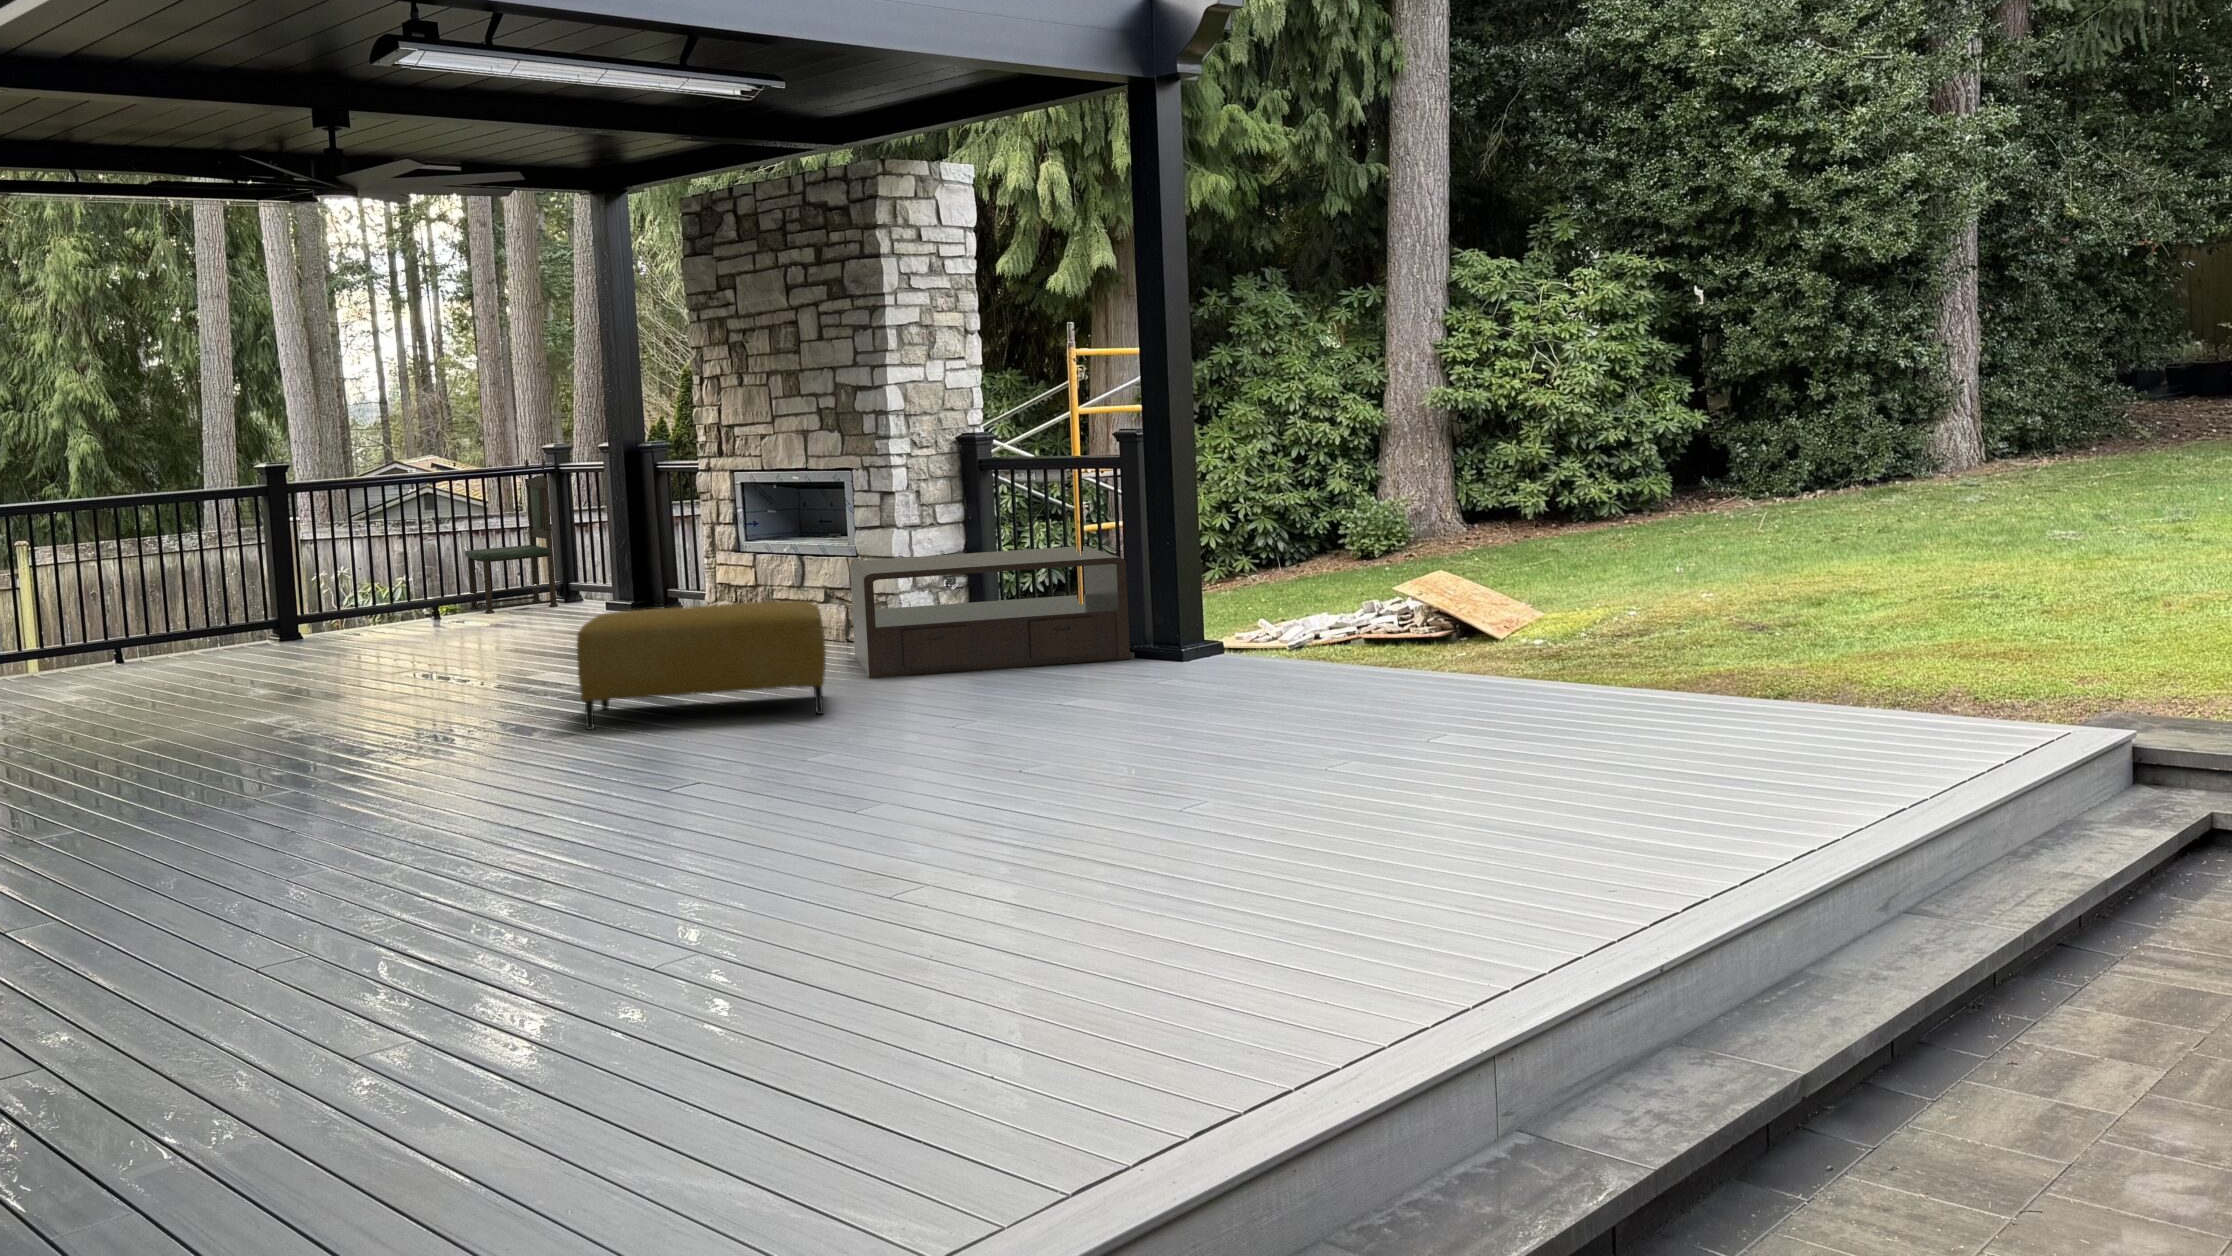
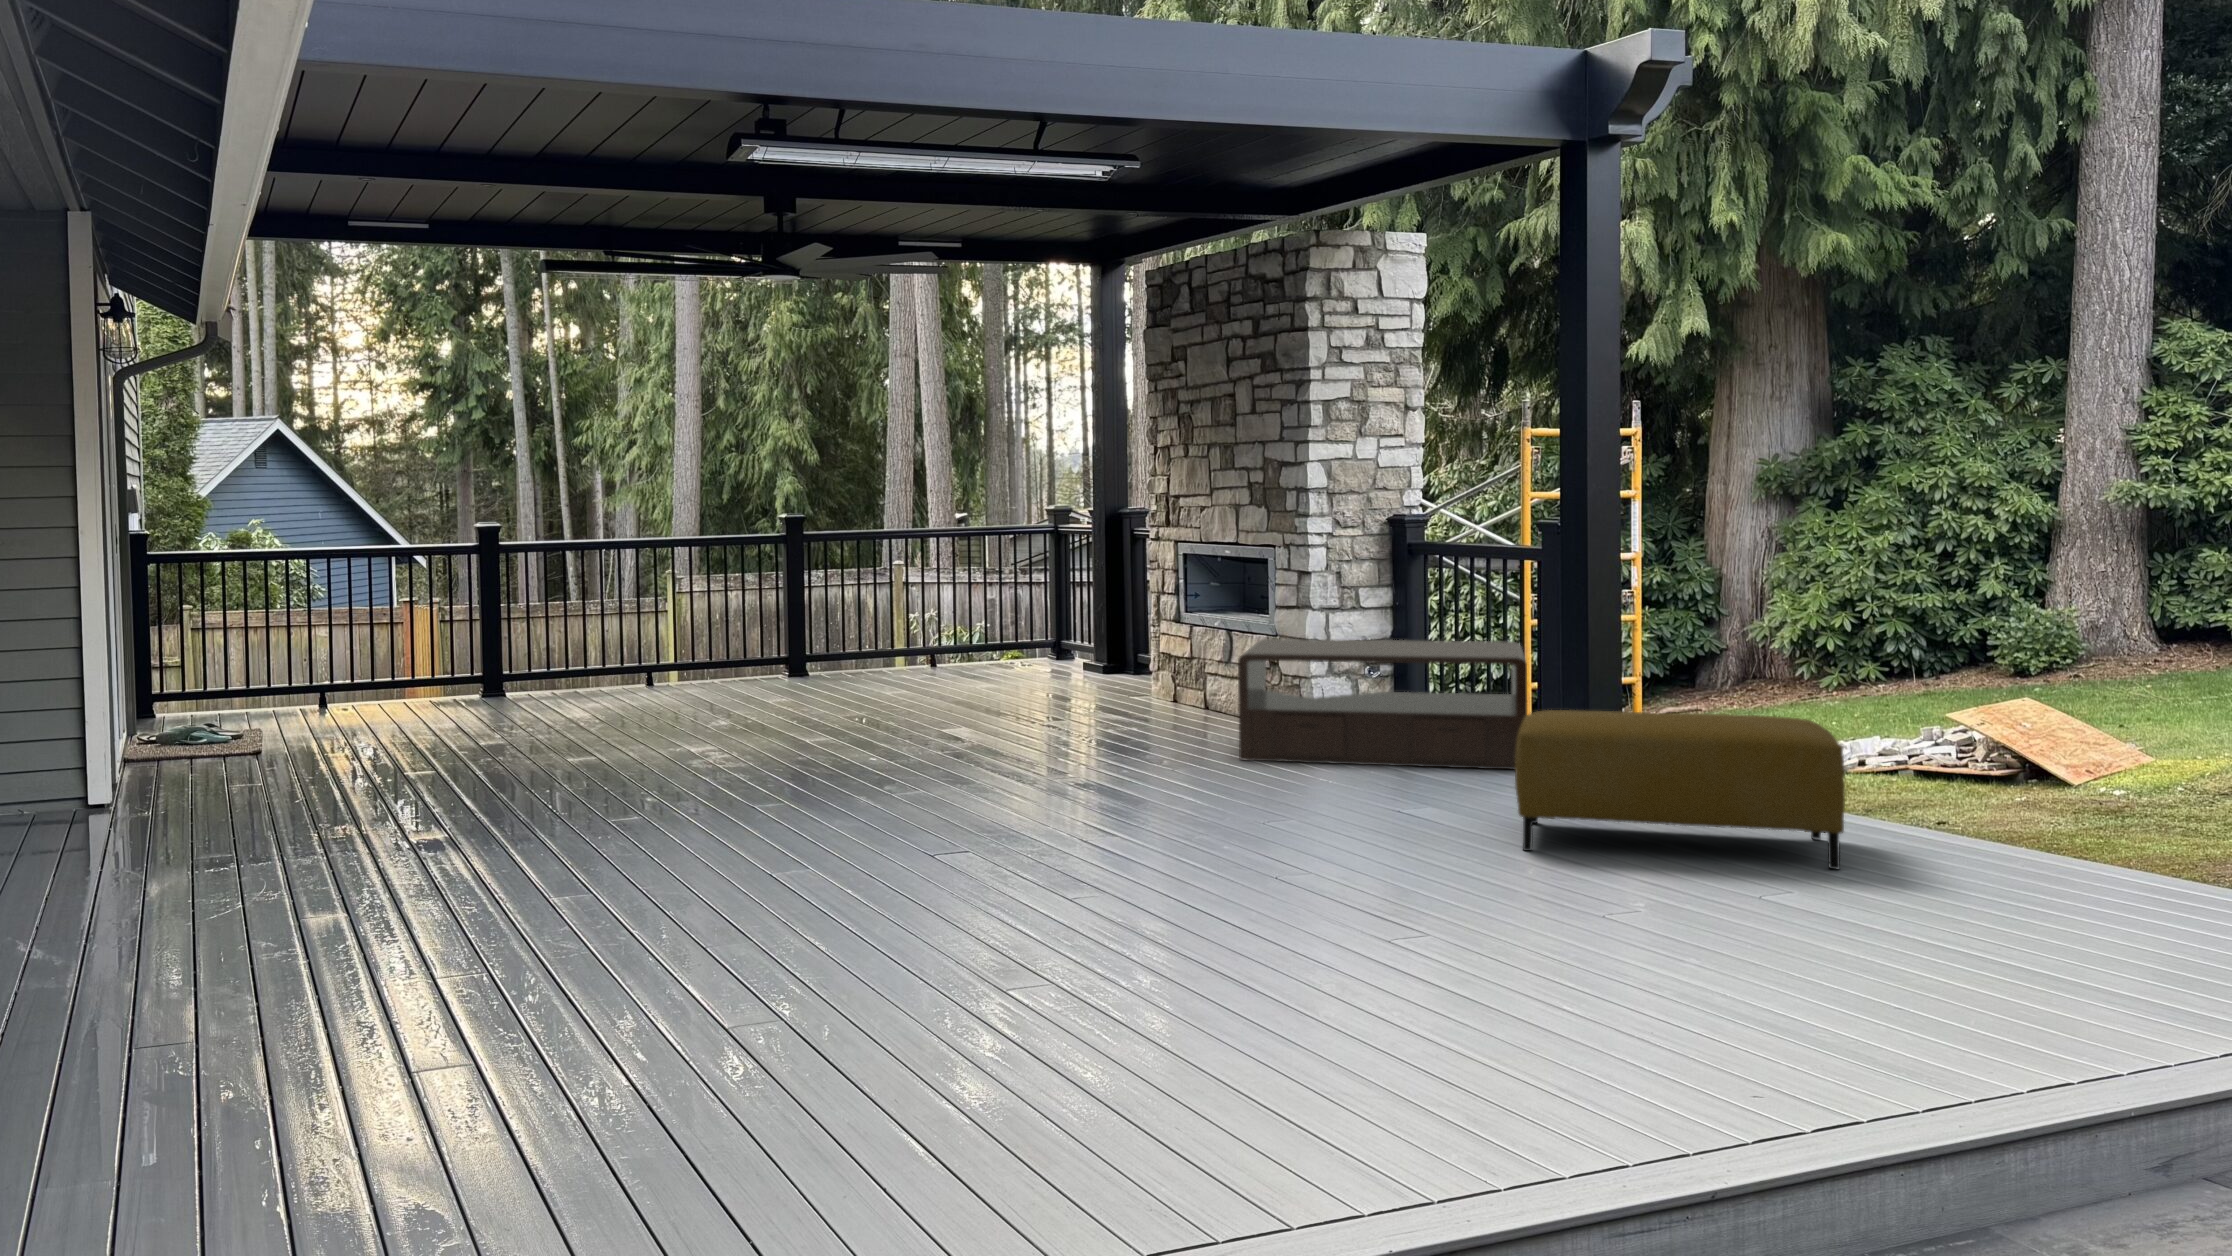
dining chair: present [465,459,558,614] -> none [999,516,1075,659]
ottoman: present [577,601,826,730] -> present [1515,710,1845,869]

